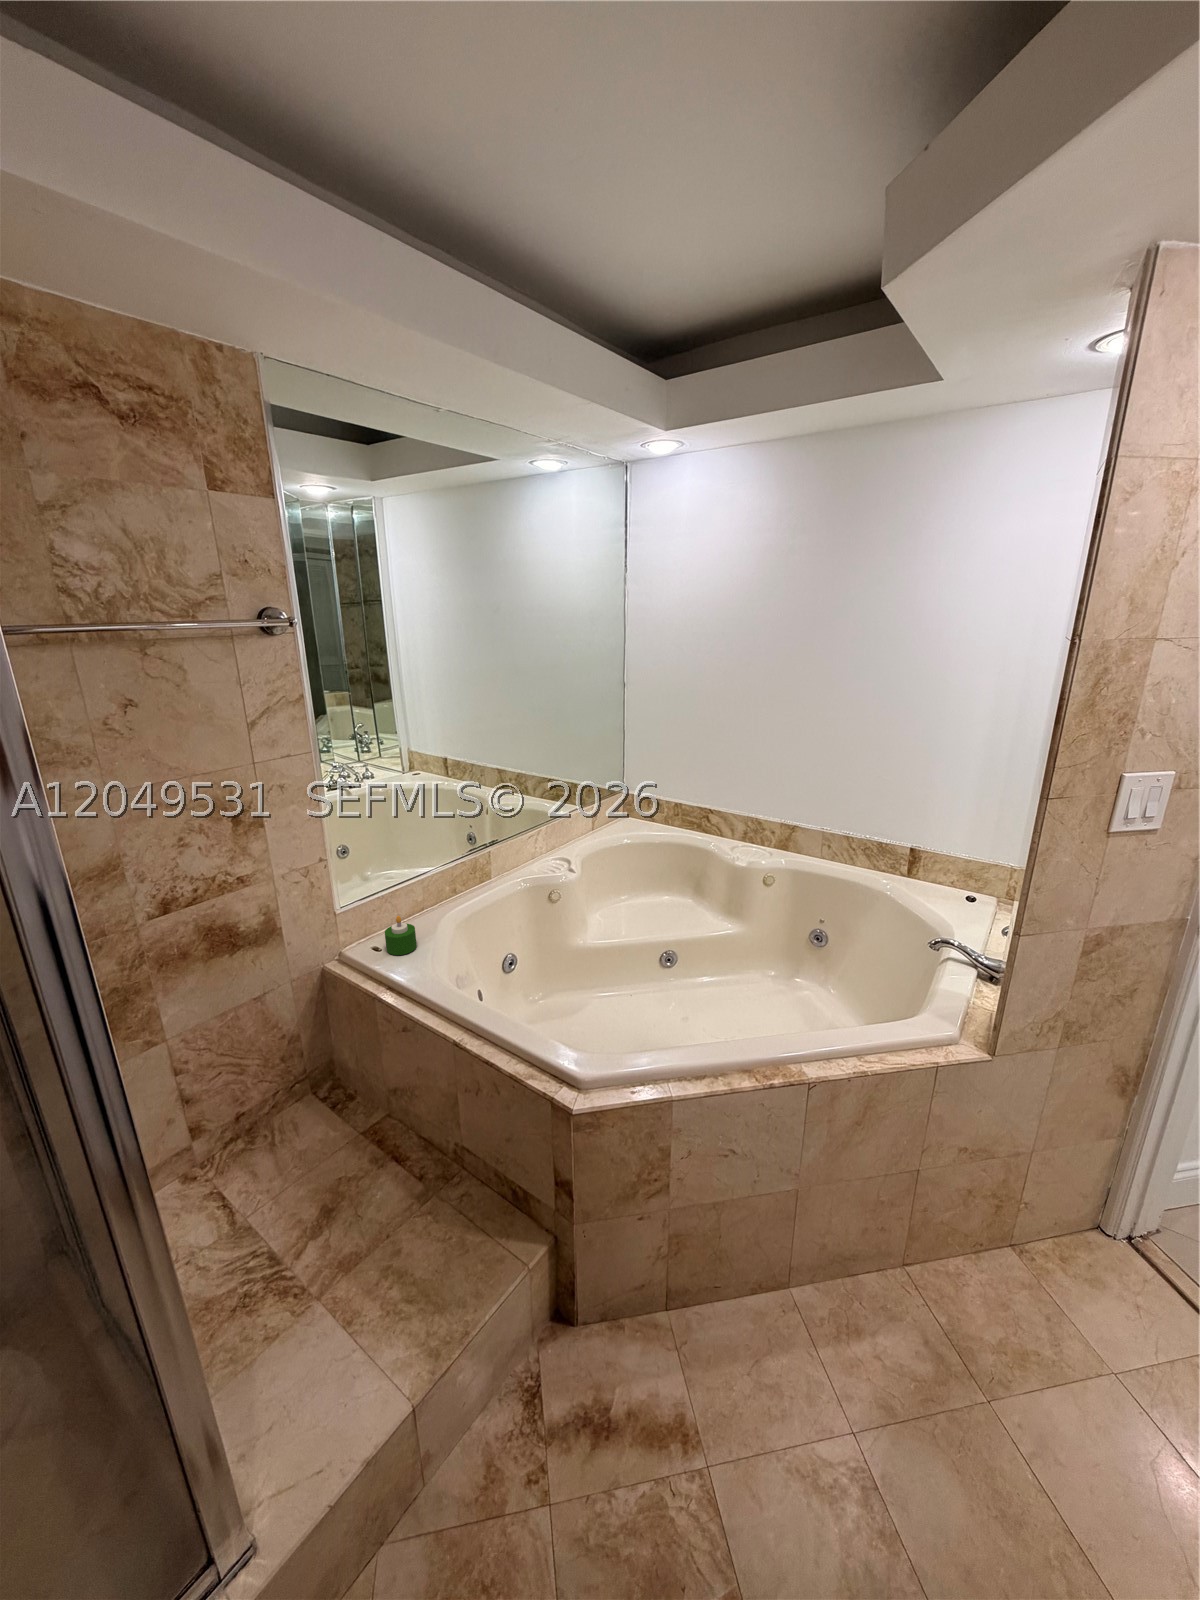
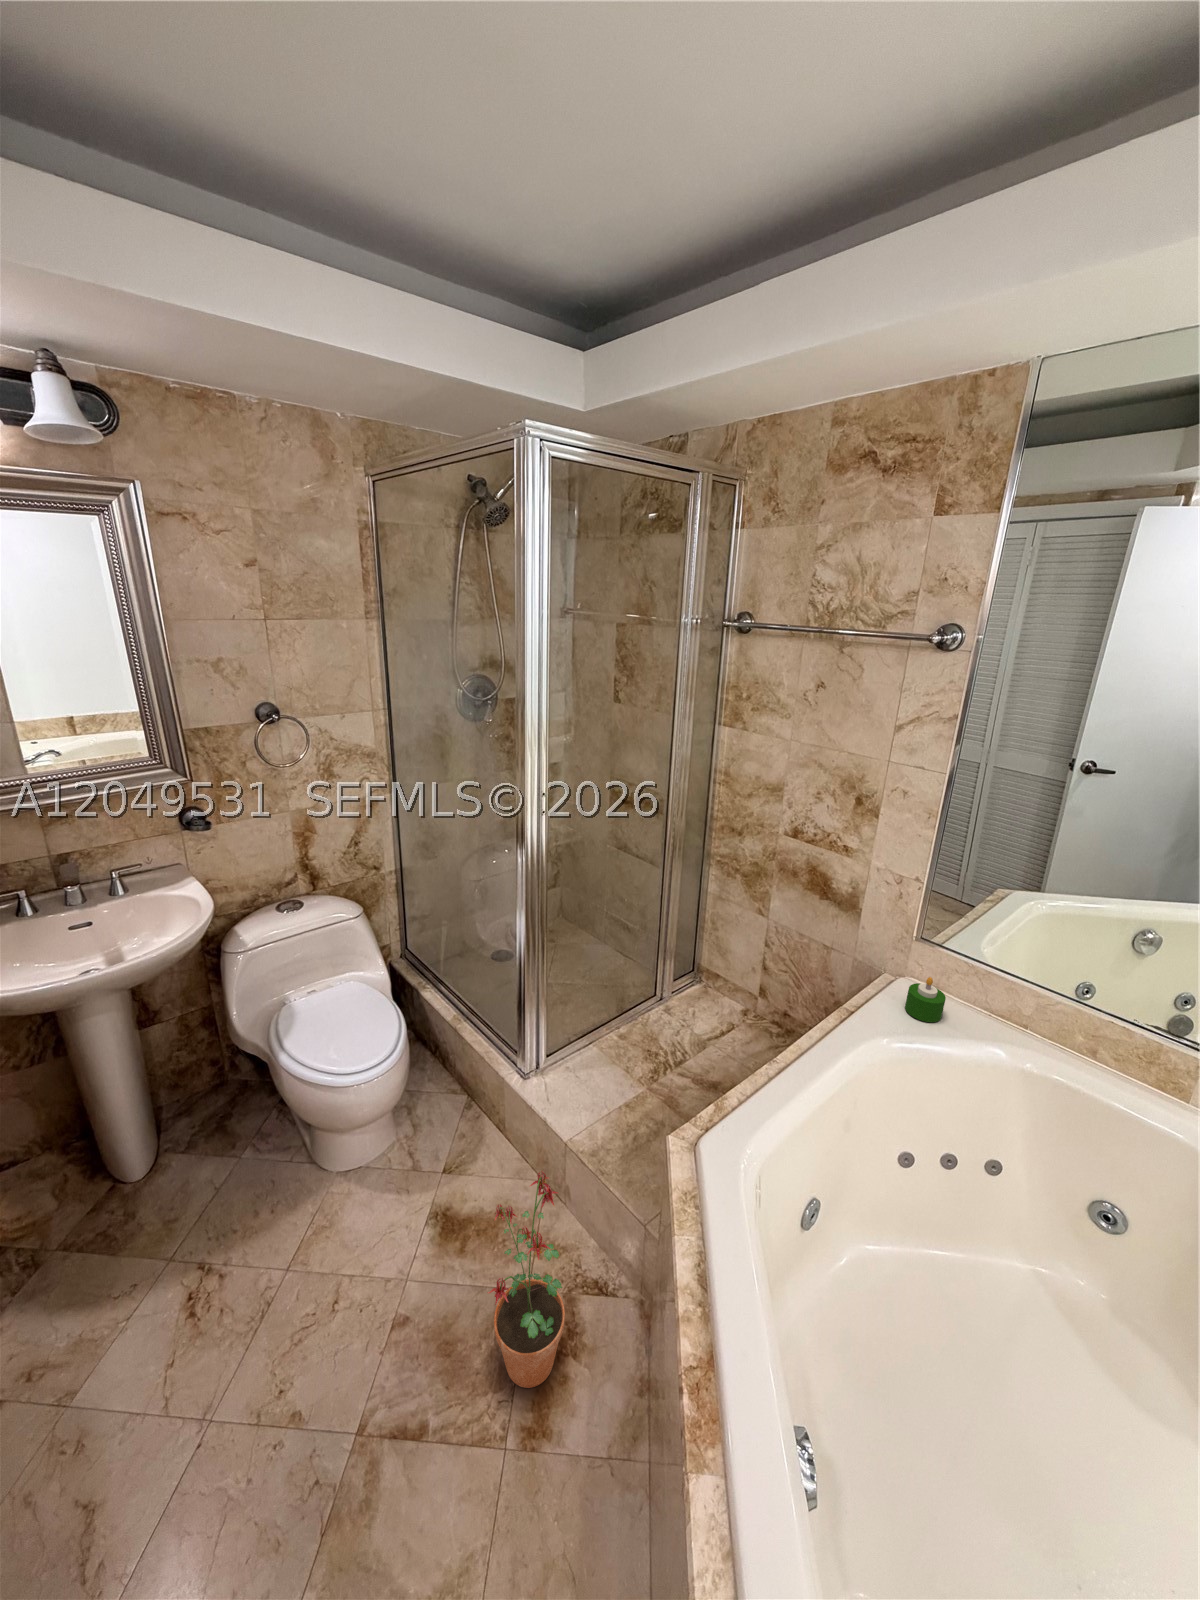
potted plant: none [557,1284,677,1506] -> present [488,1172,565,1388]

